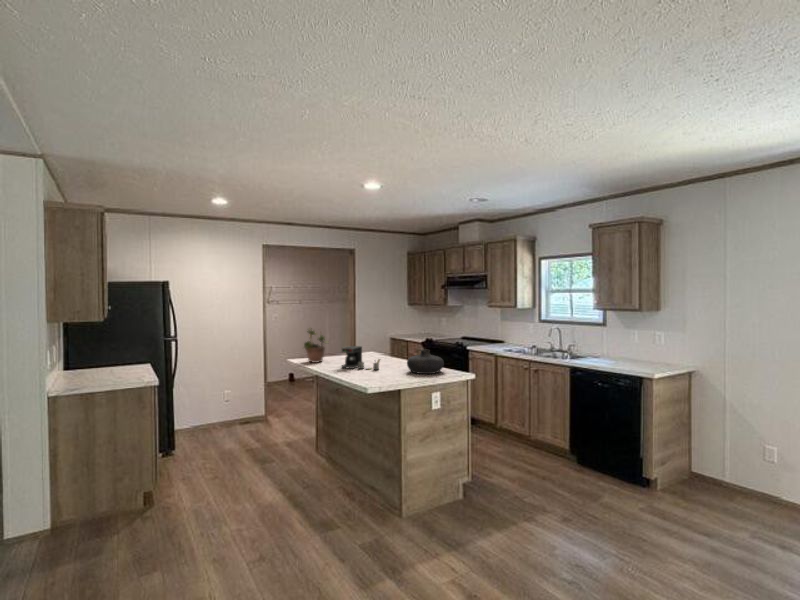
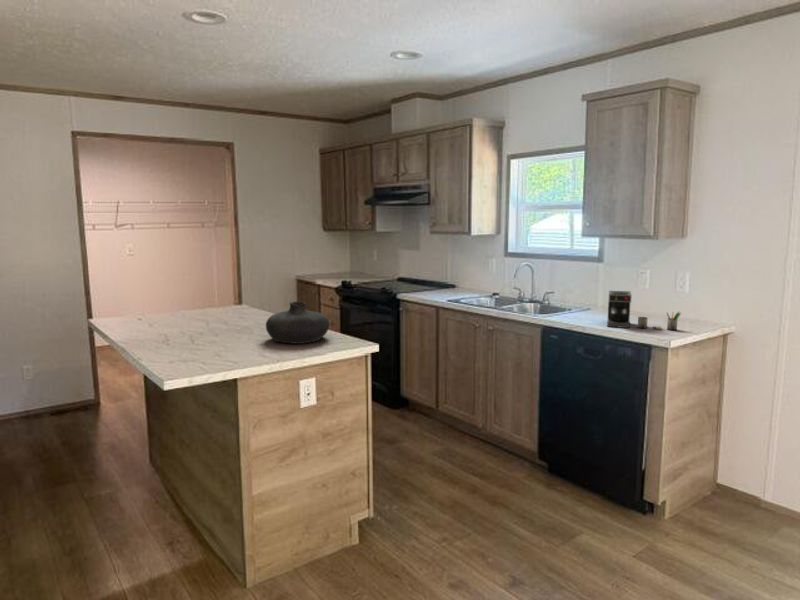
potted plant: present [304,330,328,363] -> none [106,259,155,322]
coffee maker: present [342,346,380,370] -> present [607,291,680,330]

